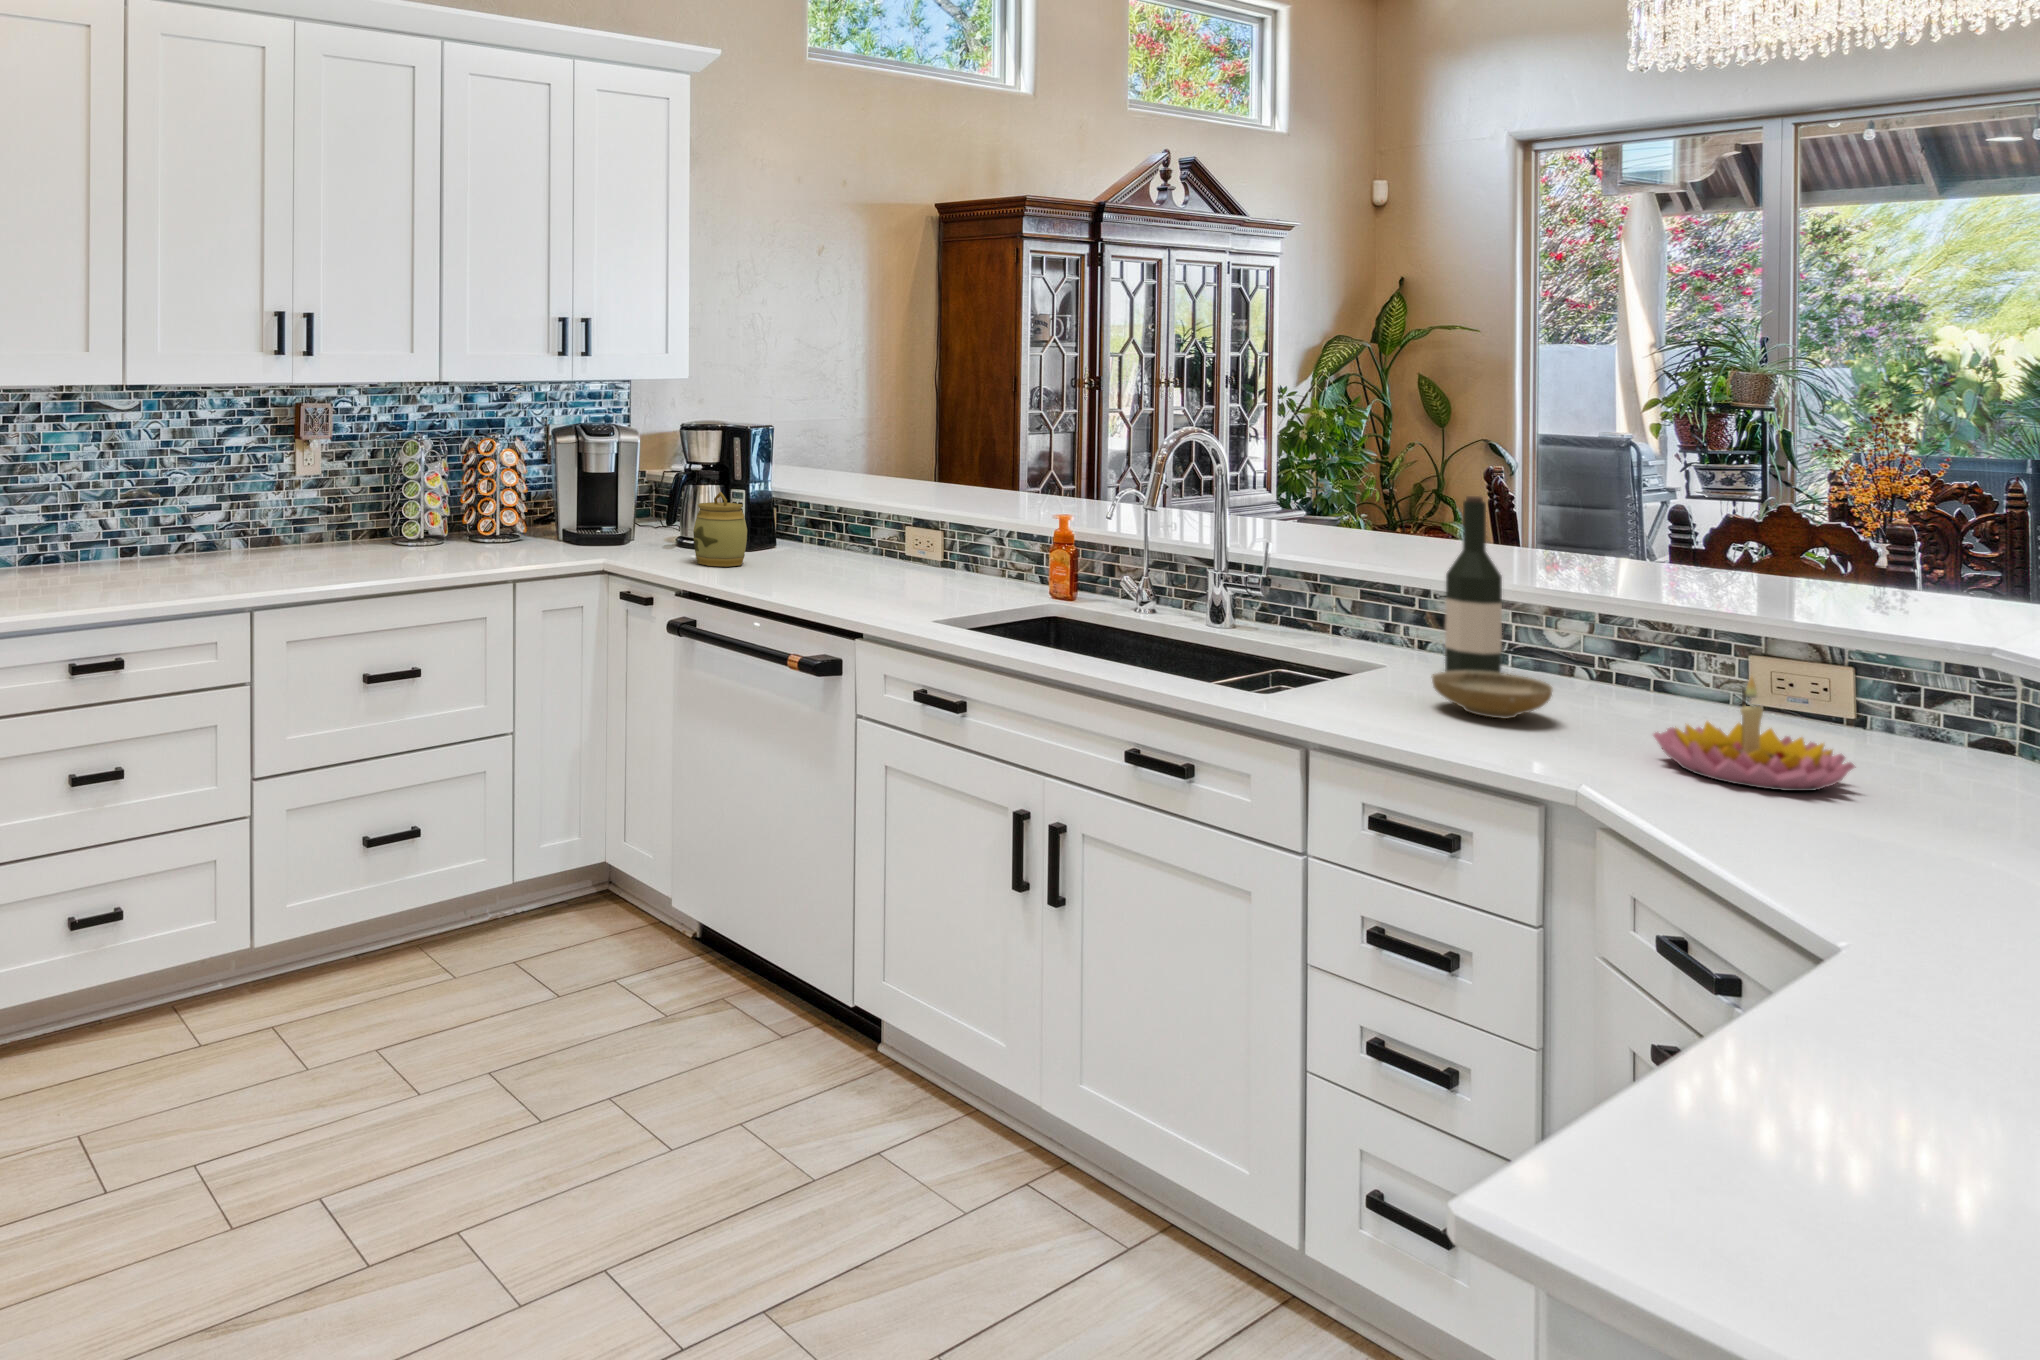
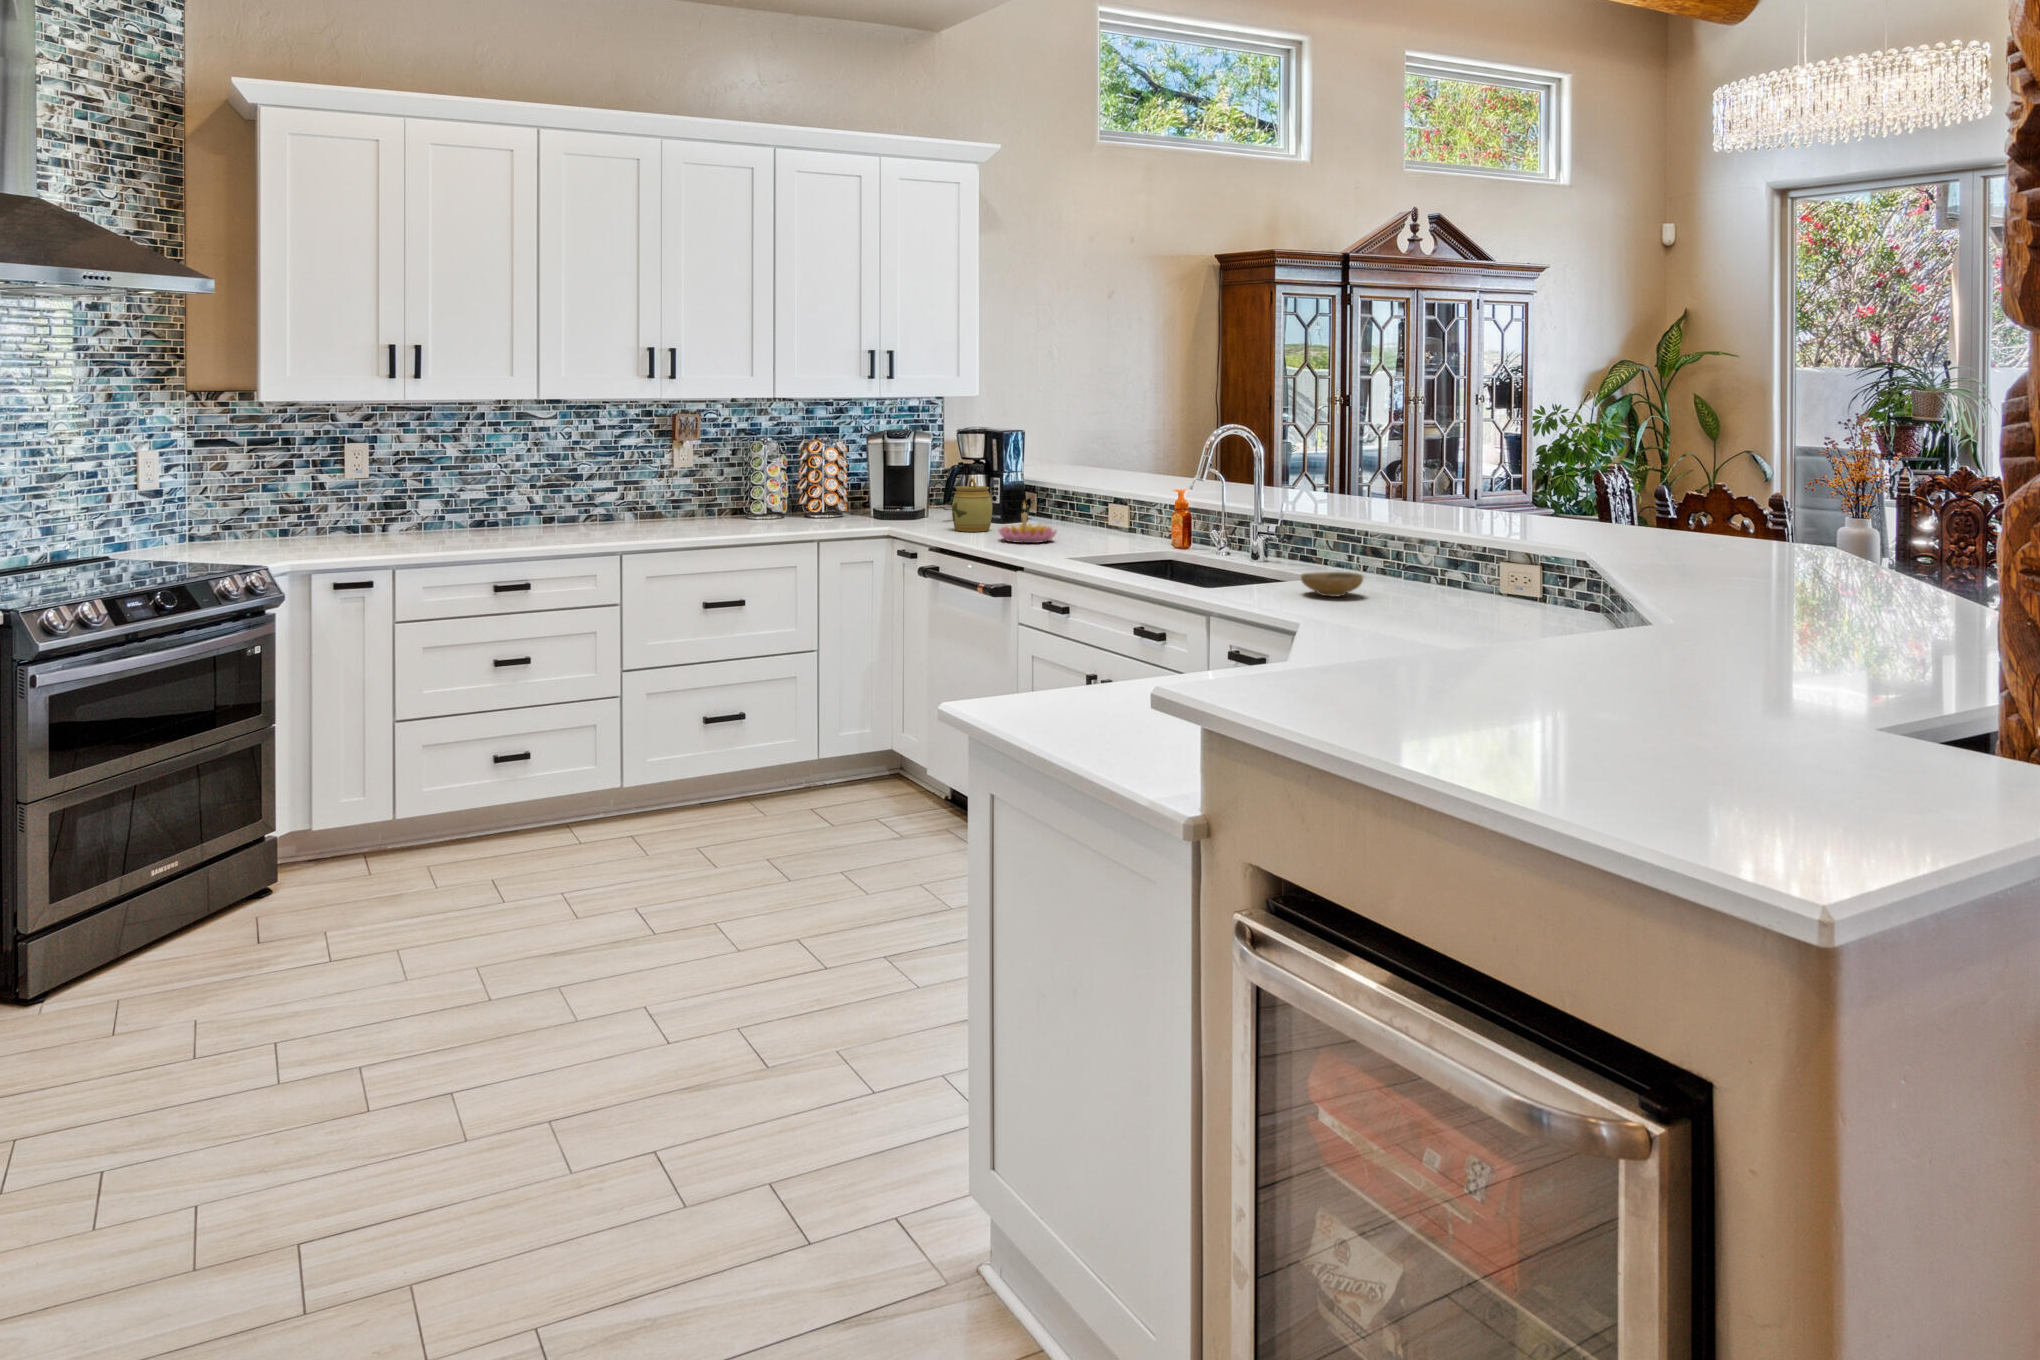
wine bottle: present [1445,496,1502,673] -> none [1356,466,1389,583]
candle holder: present [1653,677,1856,791] -> present [998,503,1057,543]

